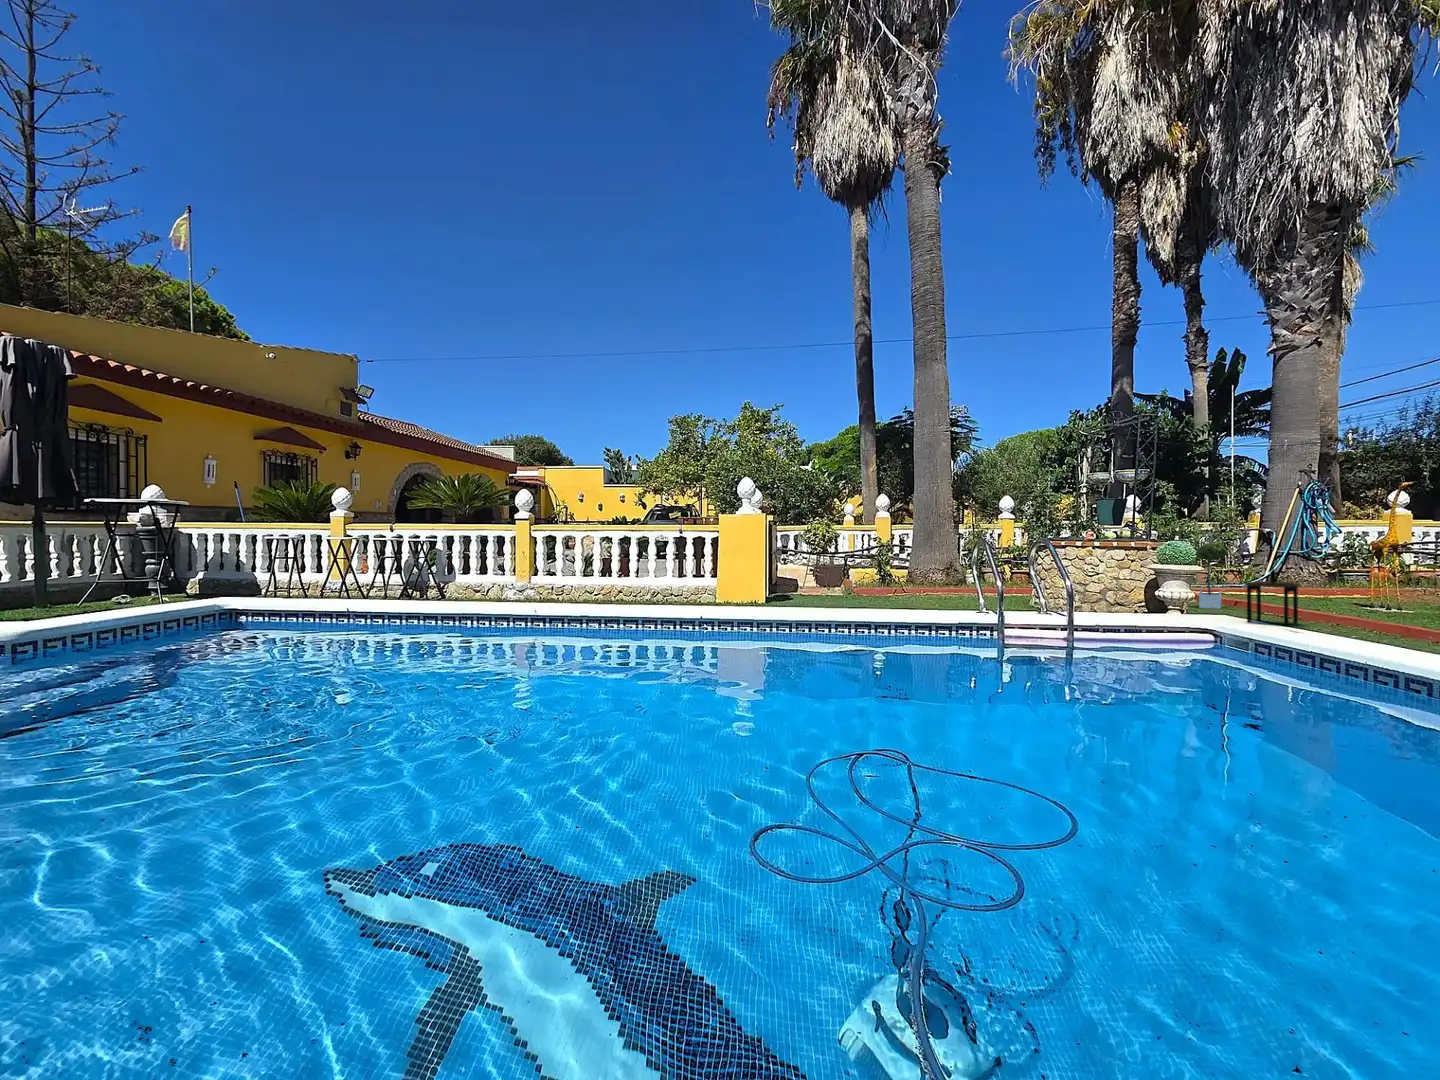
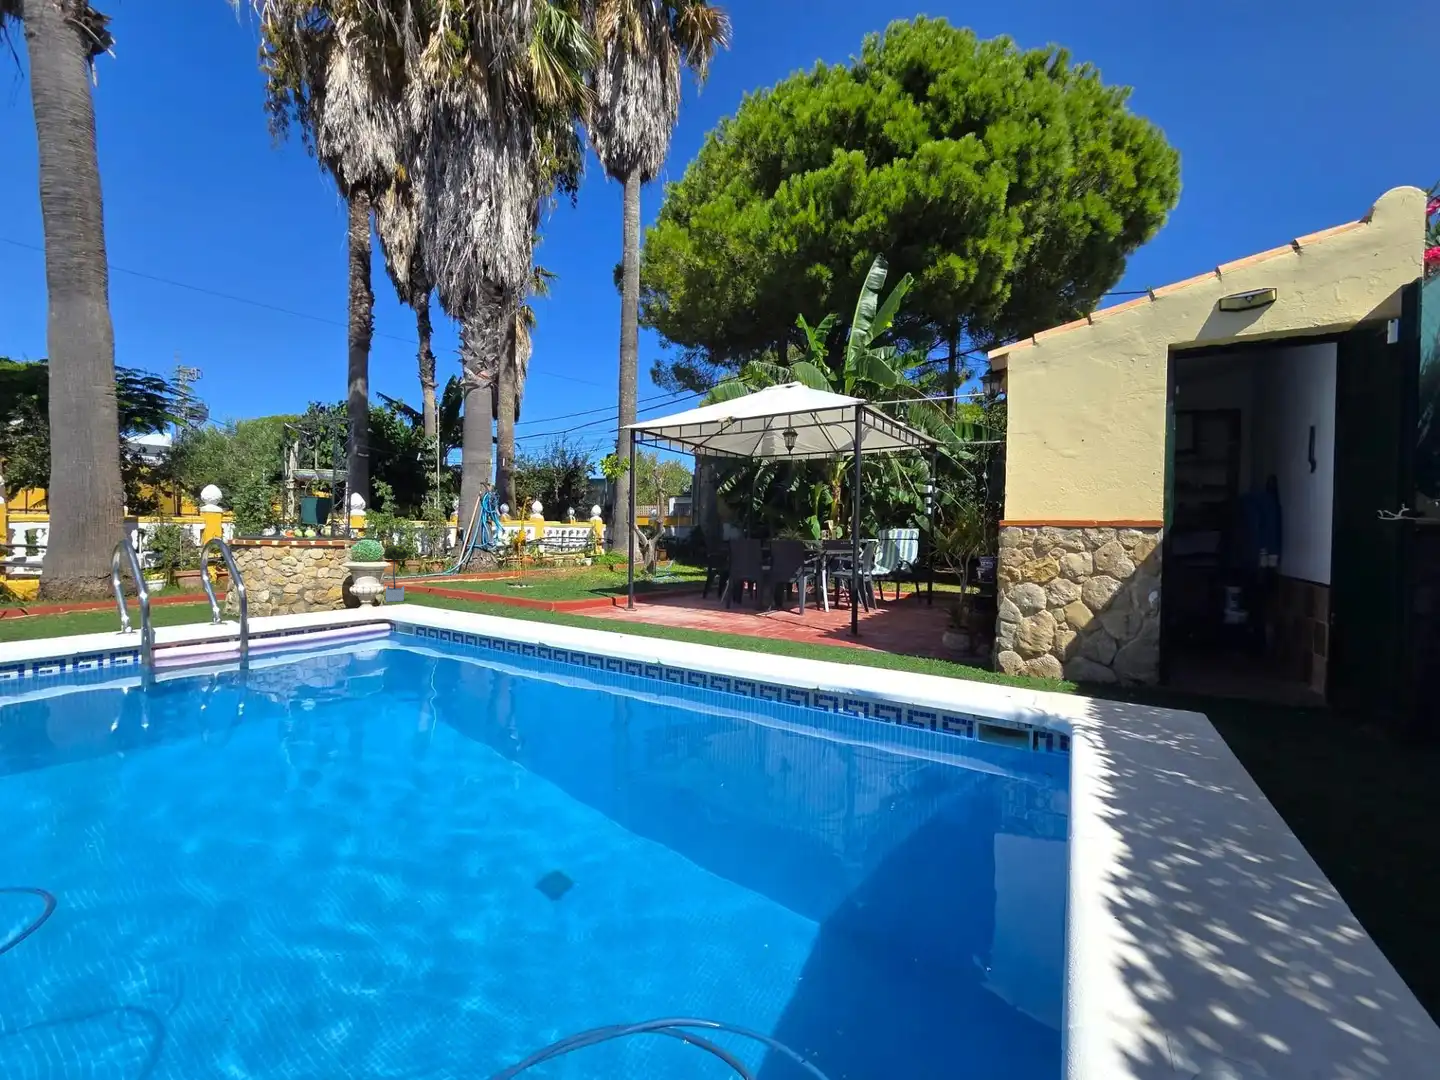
side table: present [1245,566,1300,625] -> none [409,567,449,615]

